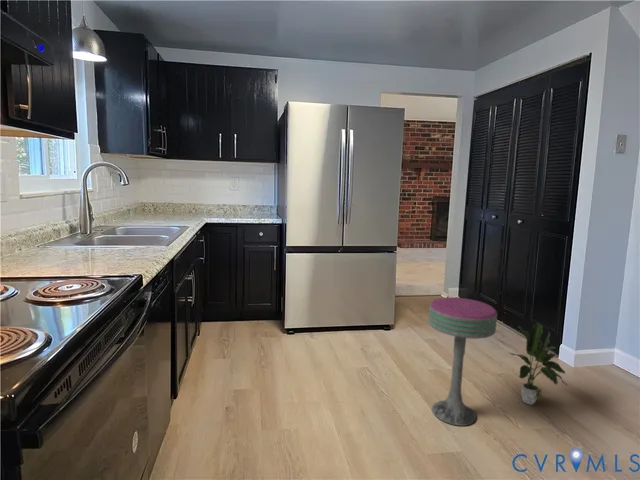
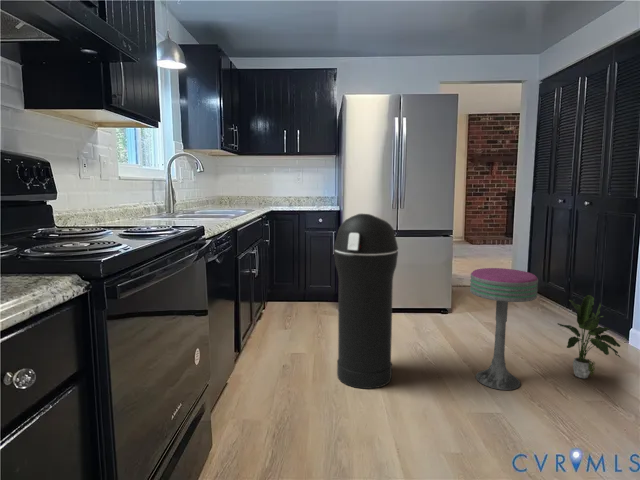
trash can: none [287,244,358,436] -> present [334,214,398,389]

